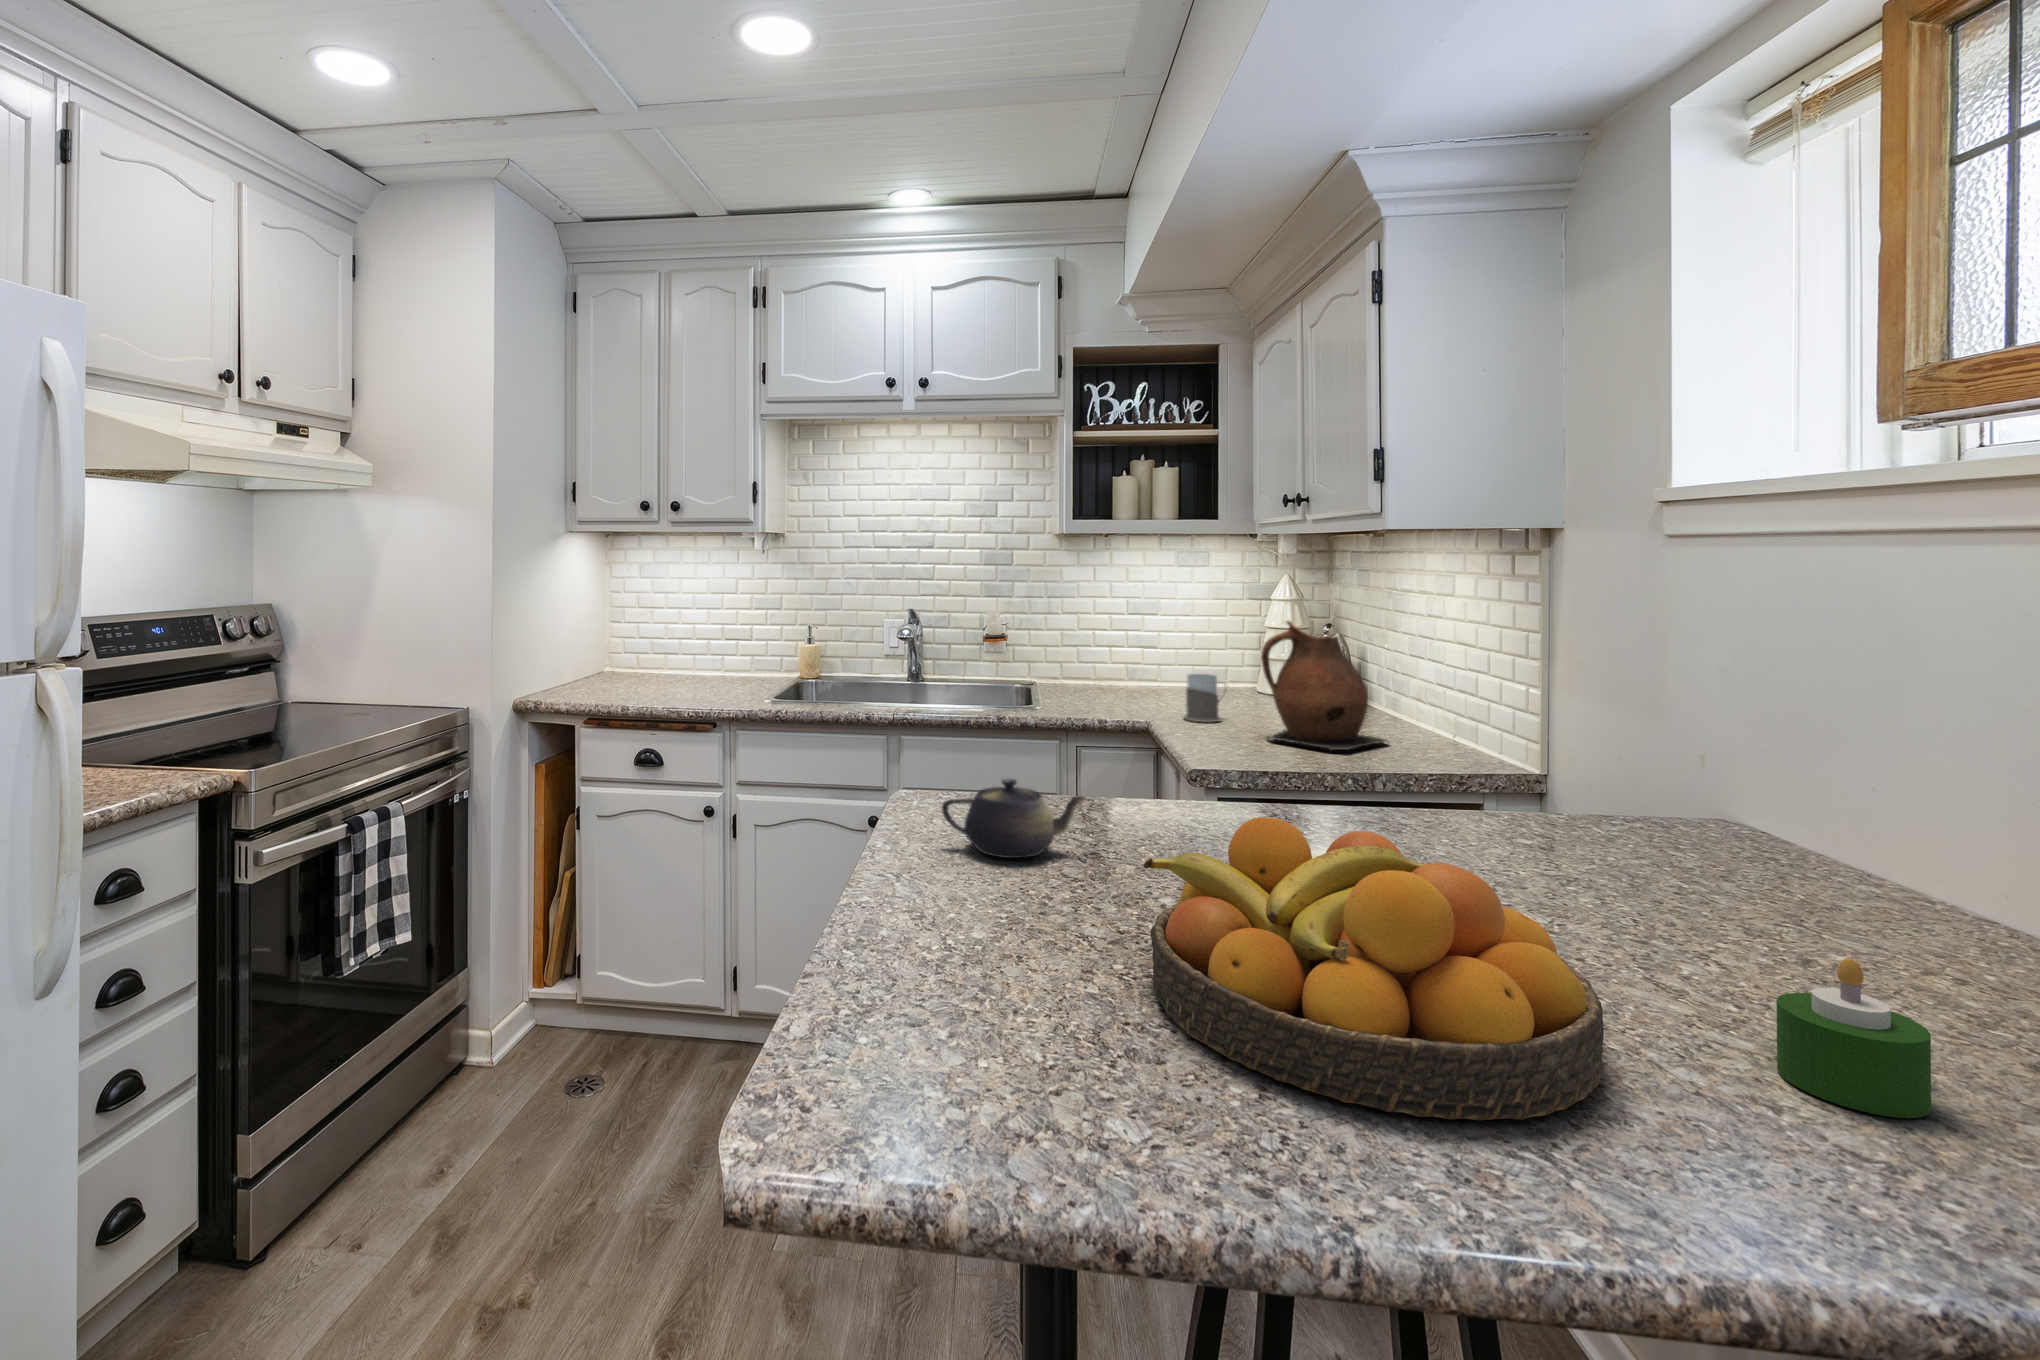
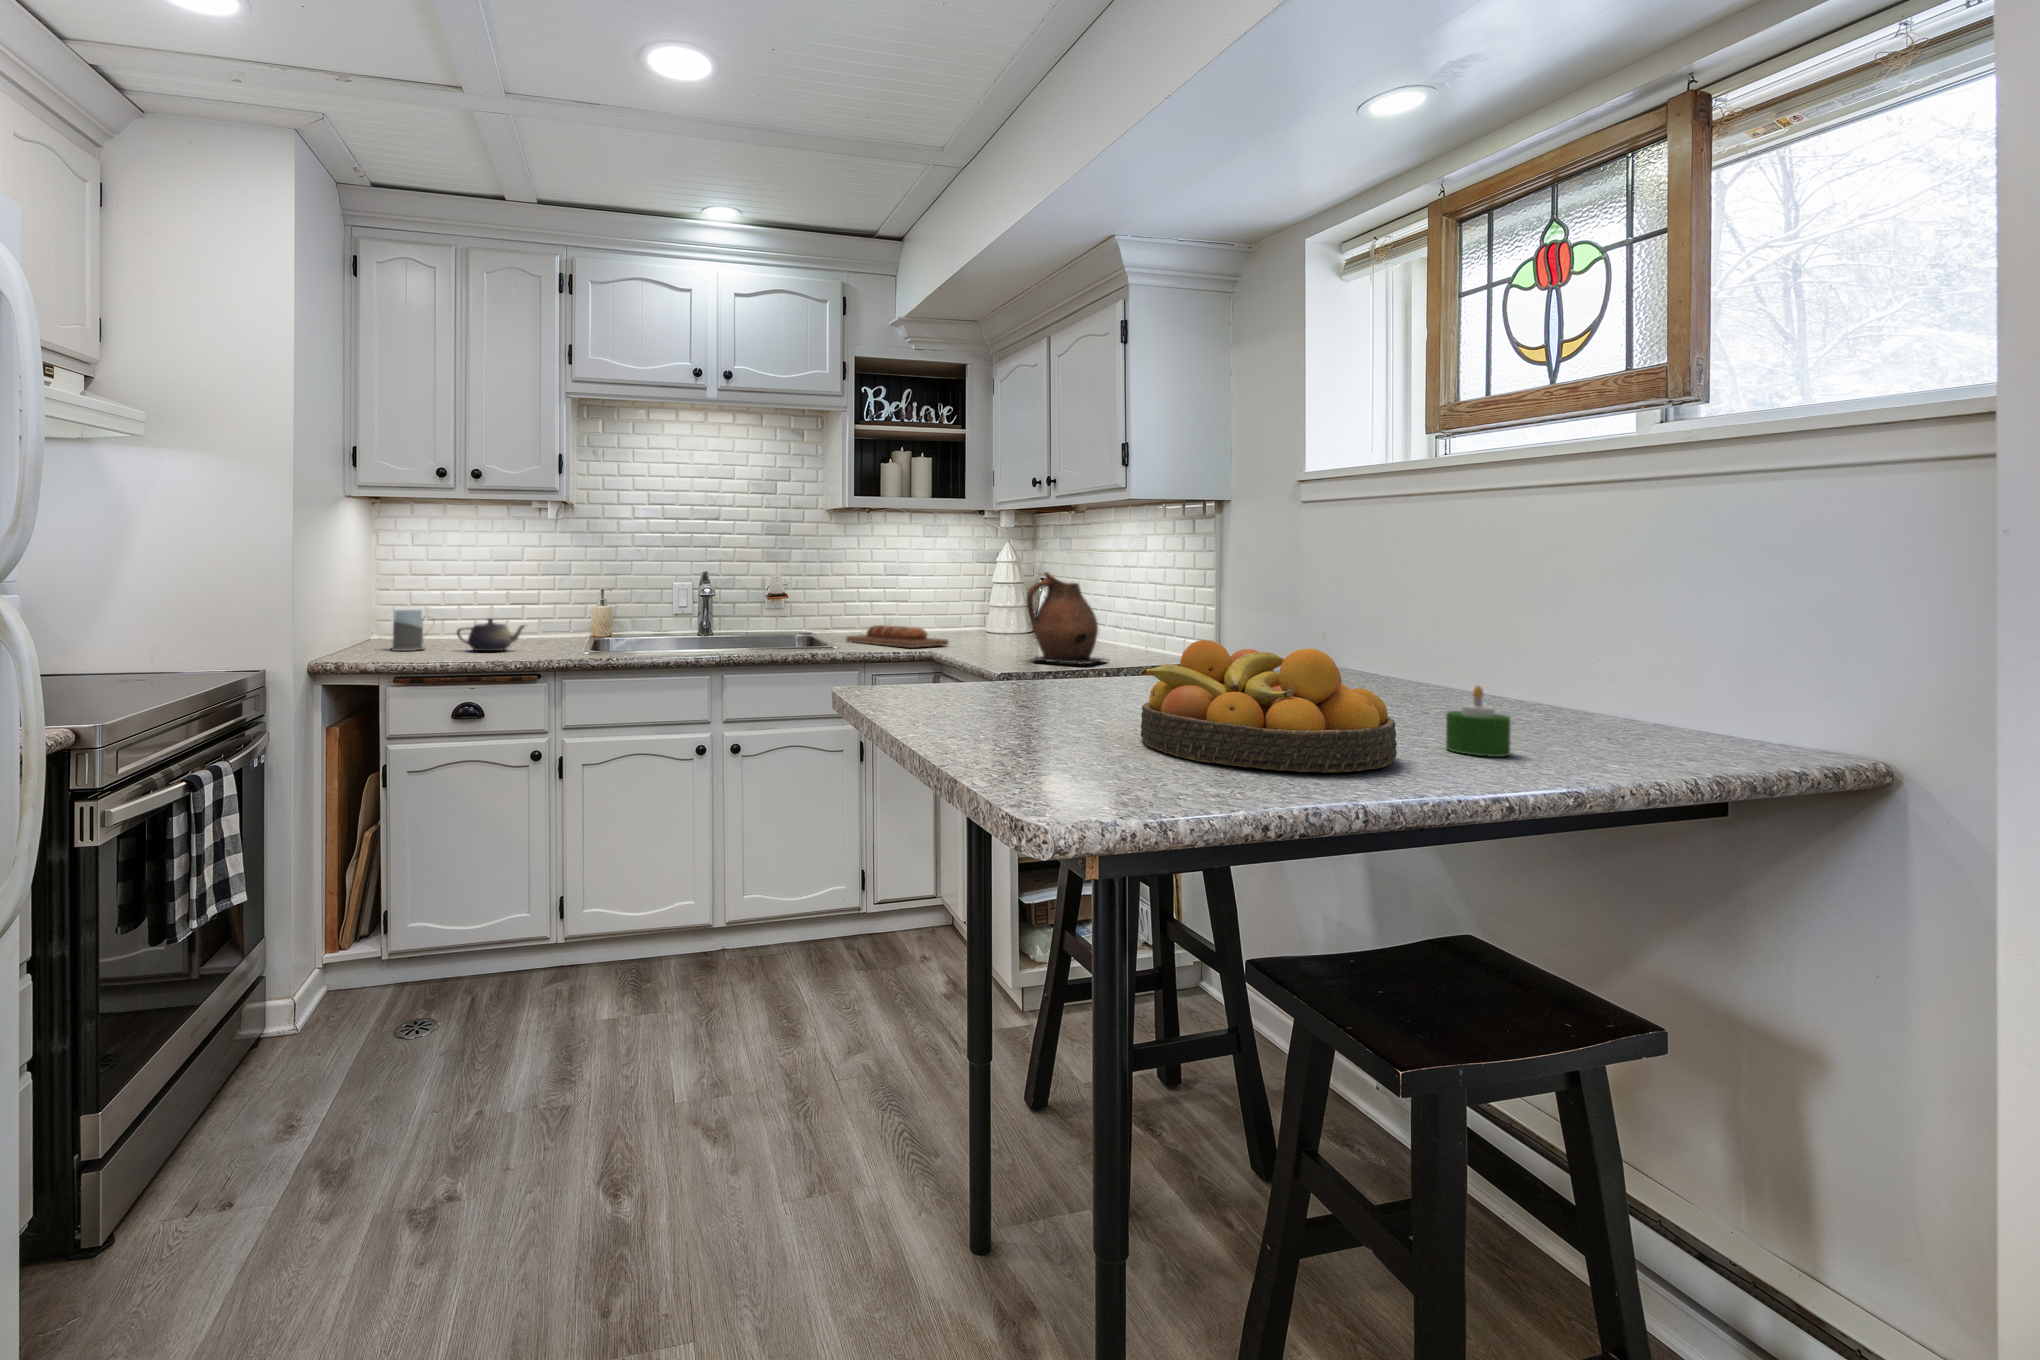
bread loaf: none [1066,673,1189,706] -> present [846,625,949,648]
mug: present [1185,674,1221,722] -> present [391,610,424,651]
teapot: present [942,779,1086,858] -> present [457,618,525,651]

